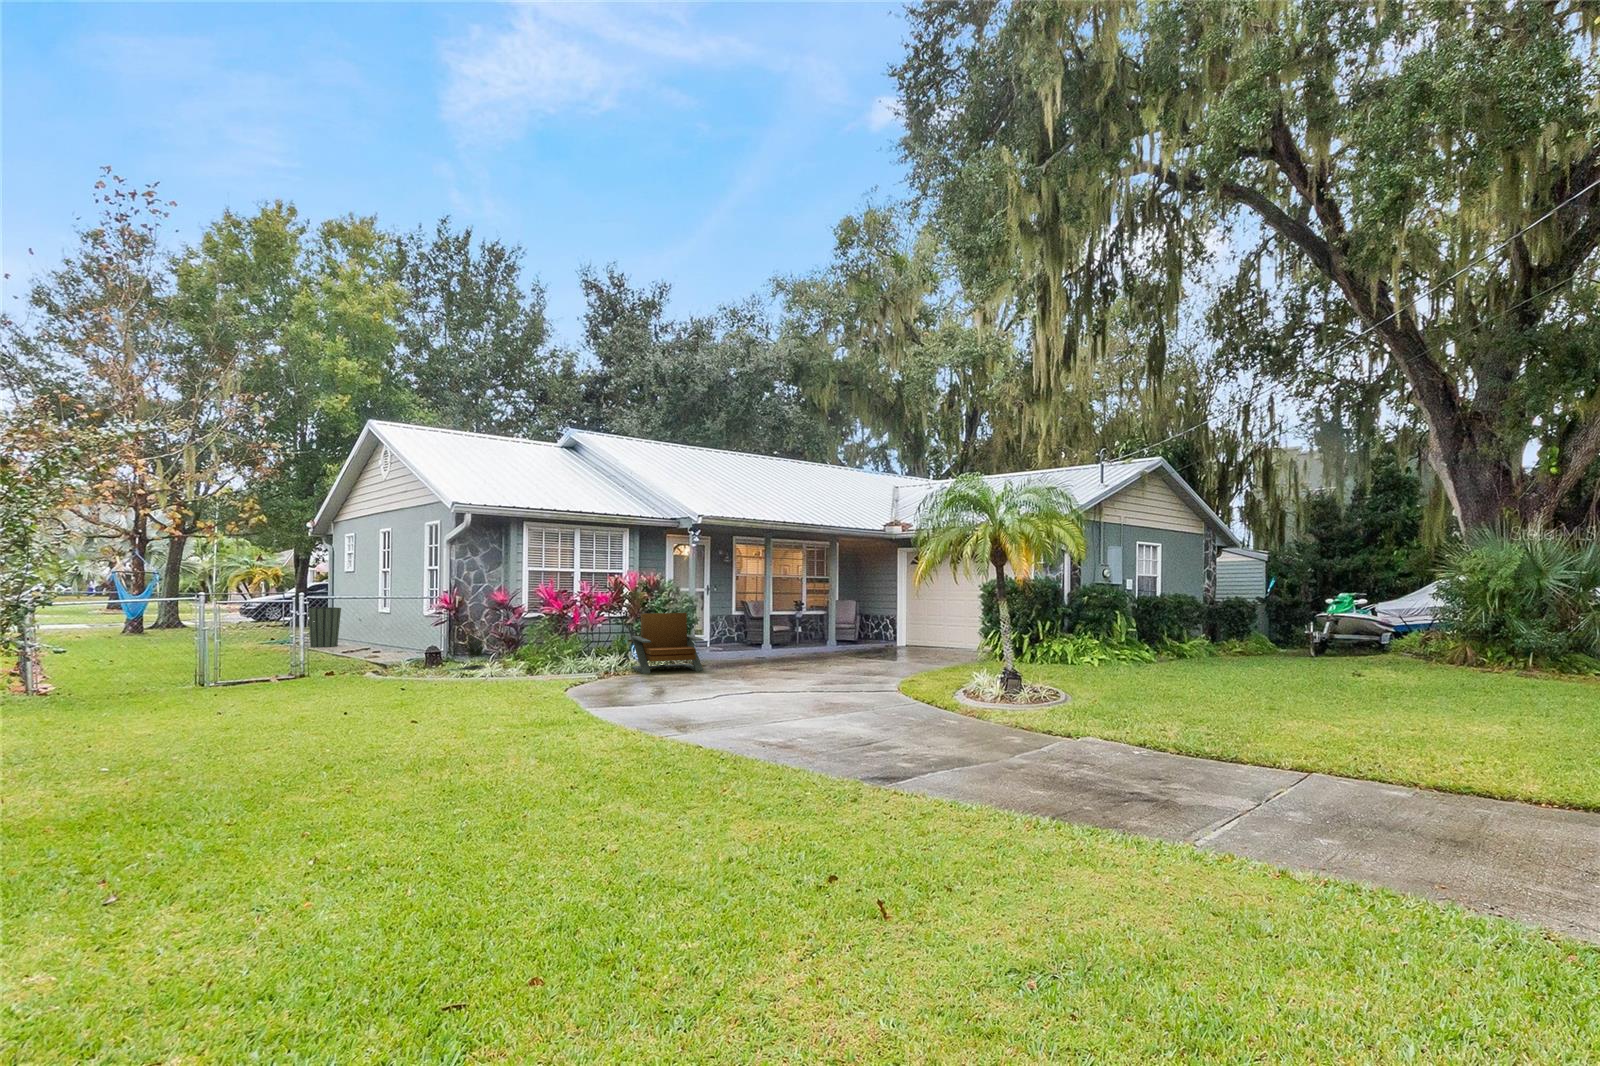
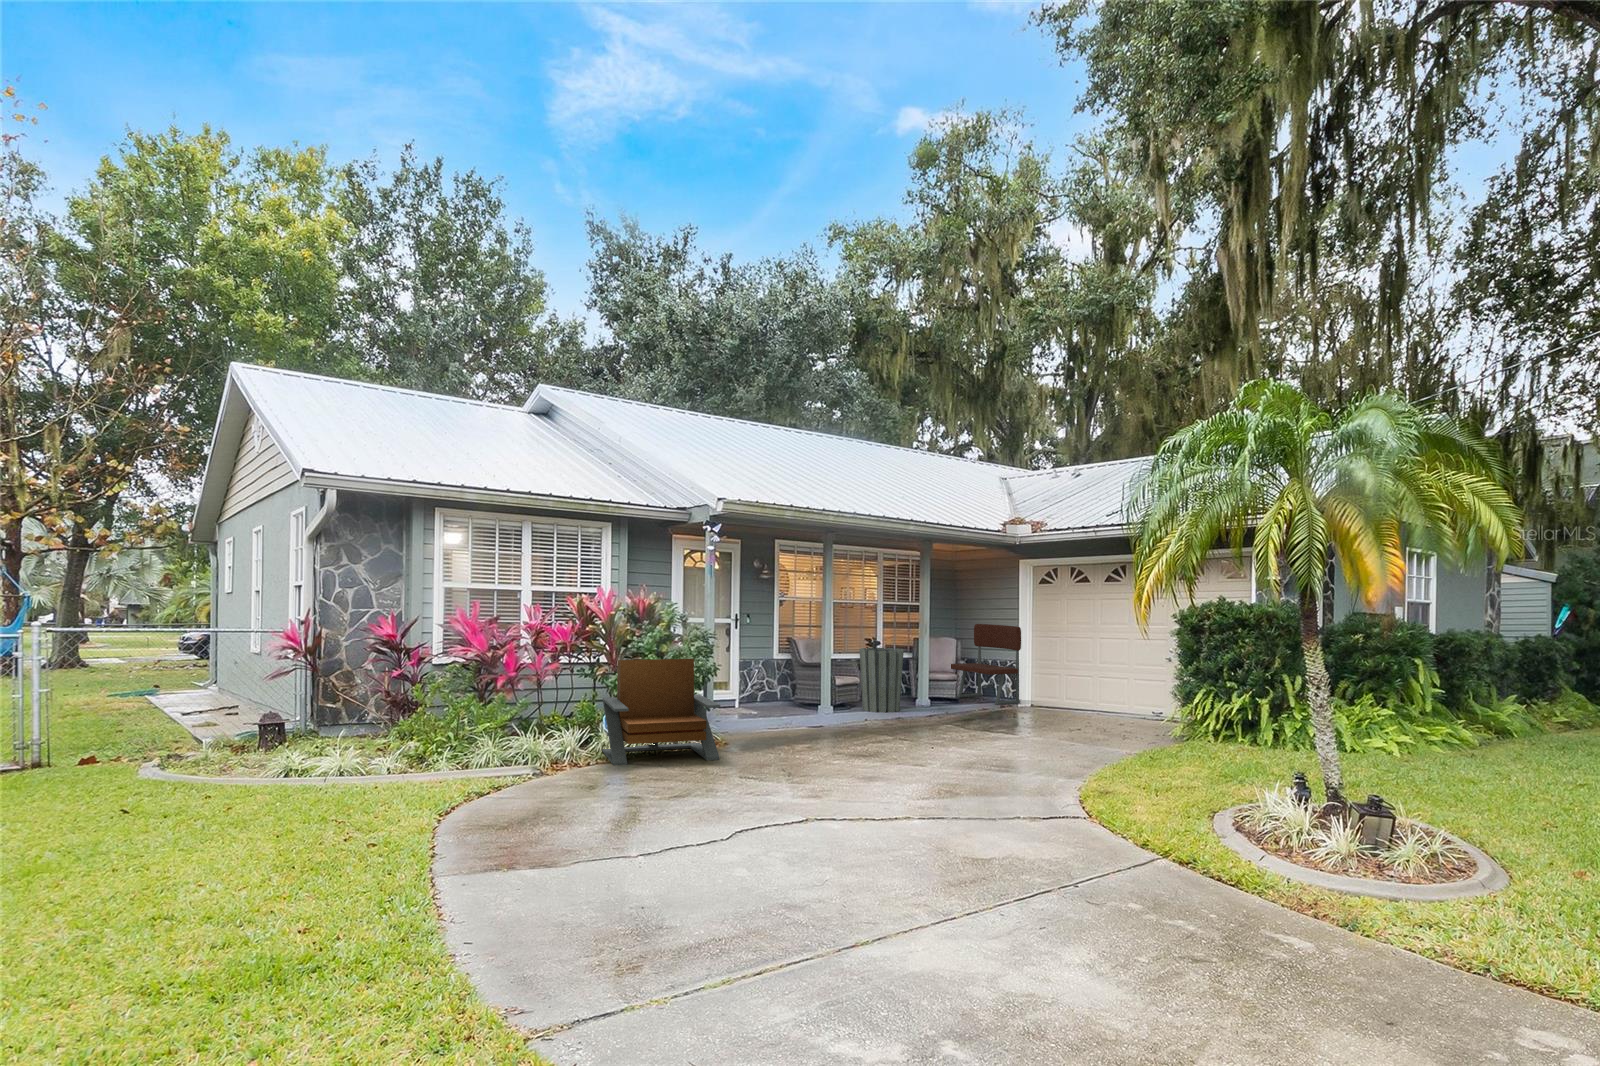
bench: none [850,592,897,645] -> present [951,624,1021,705]
trash can: present [309,607,341,647] -> present [859,648,904,712]
potted tree: present [463,635,484,669] -> none [323,685,366,752]

